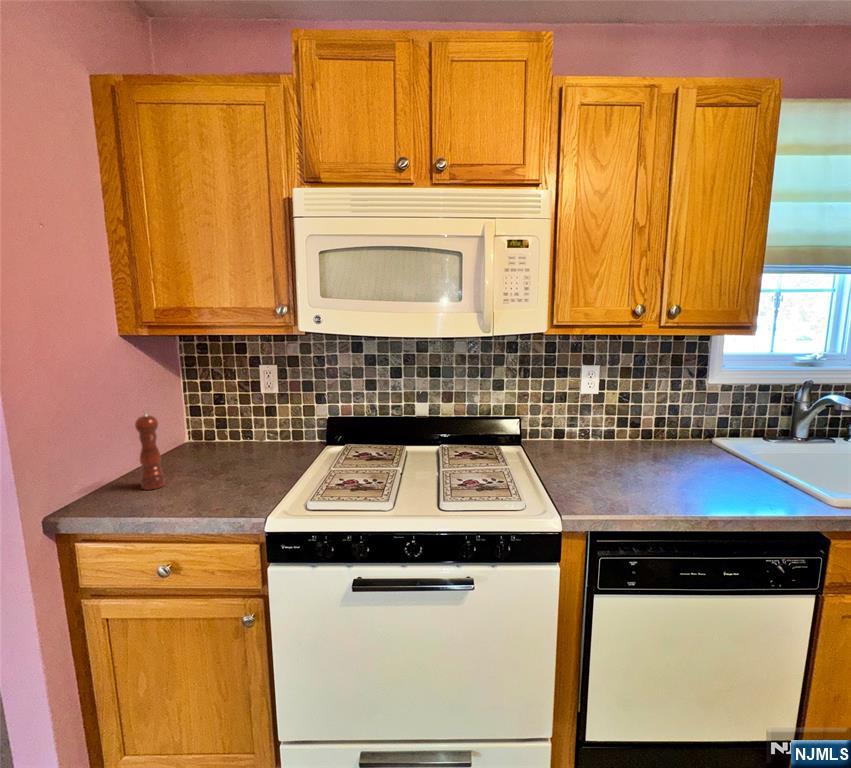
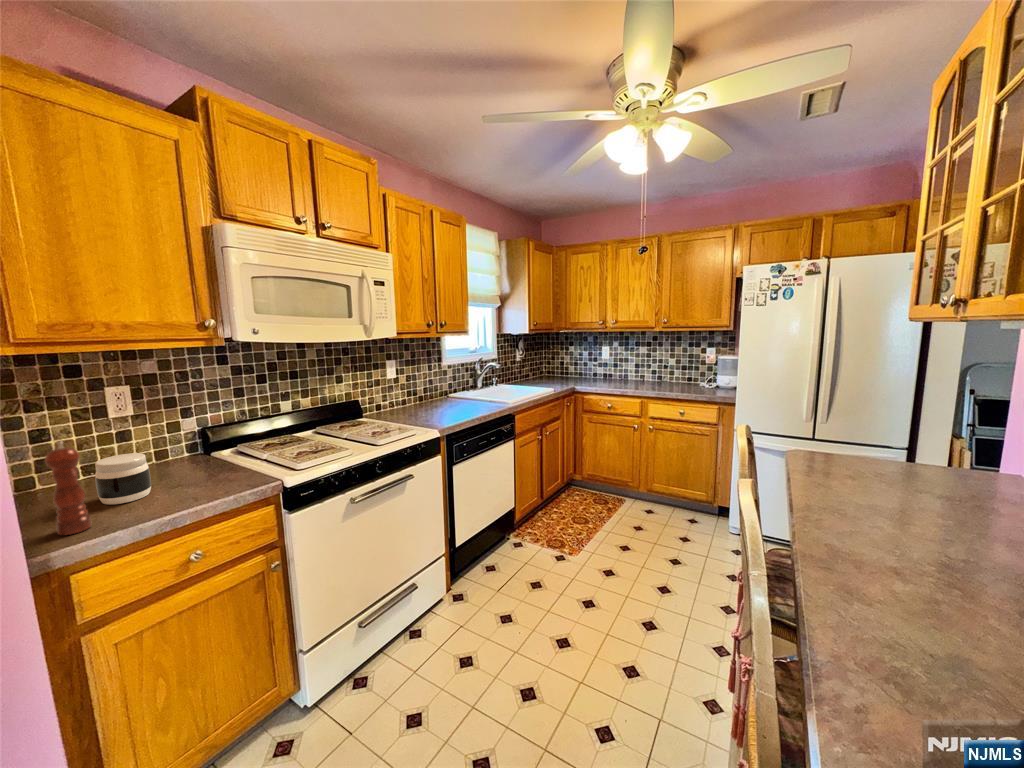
jar: none [199,429,239,474] -> present [95,453,151,504]

